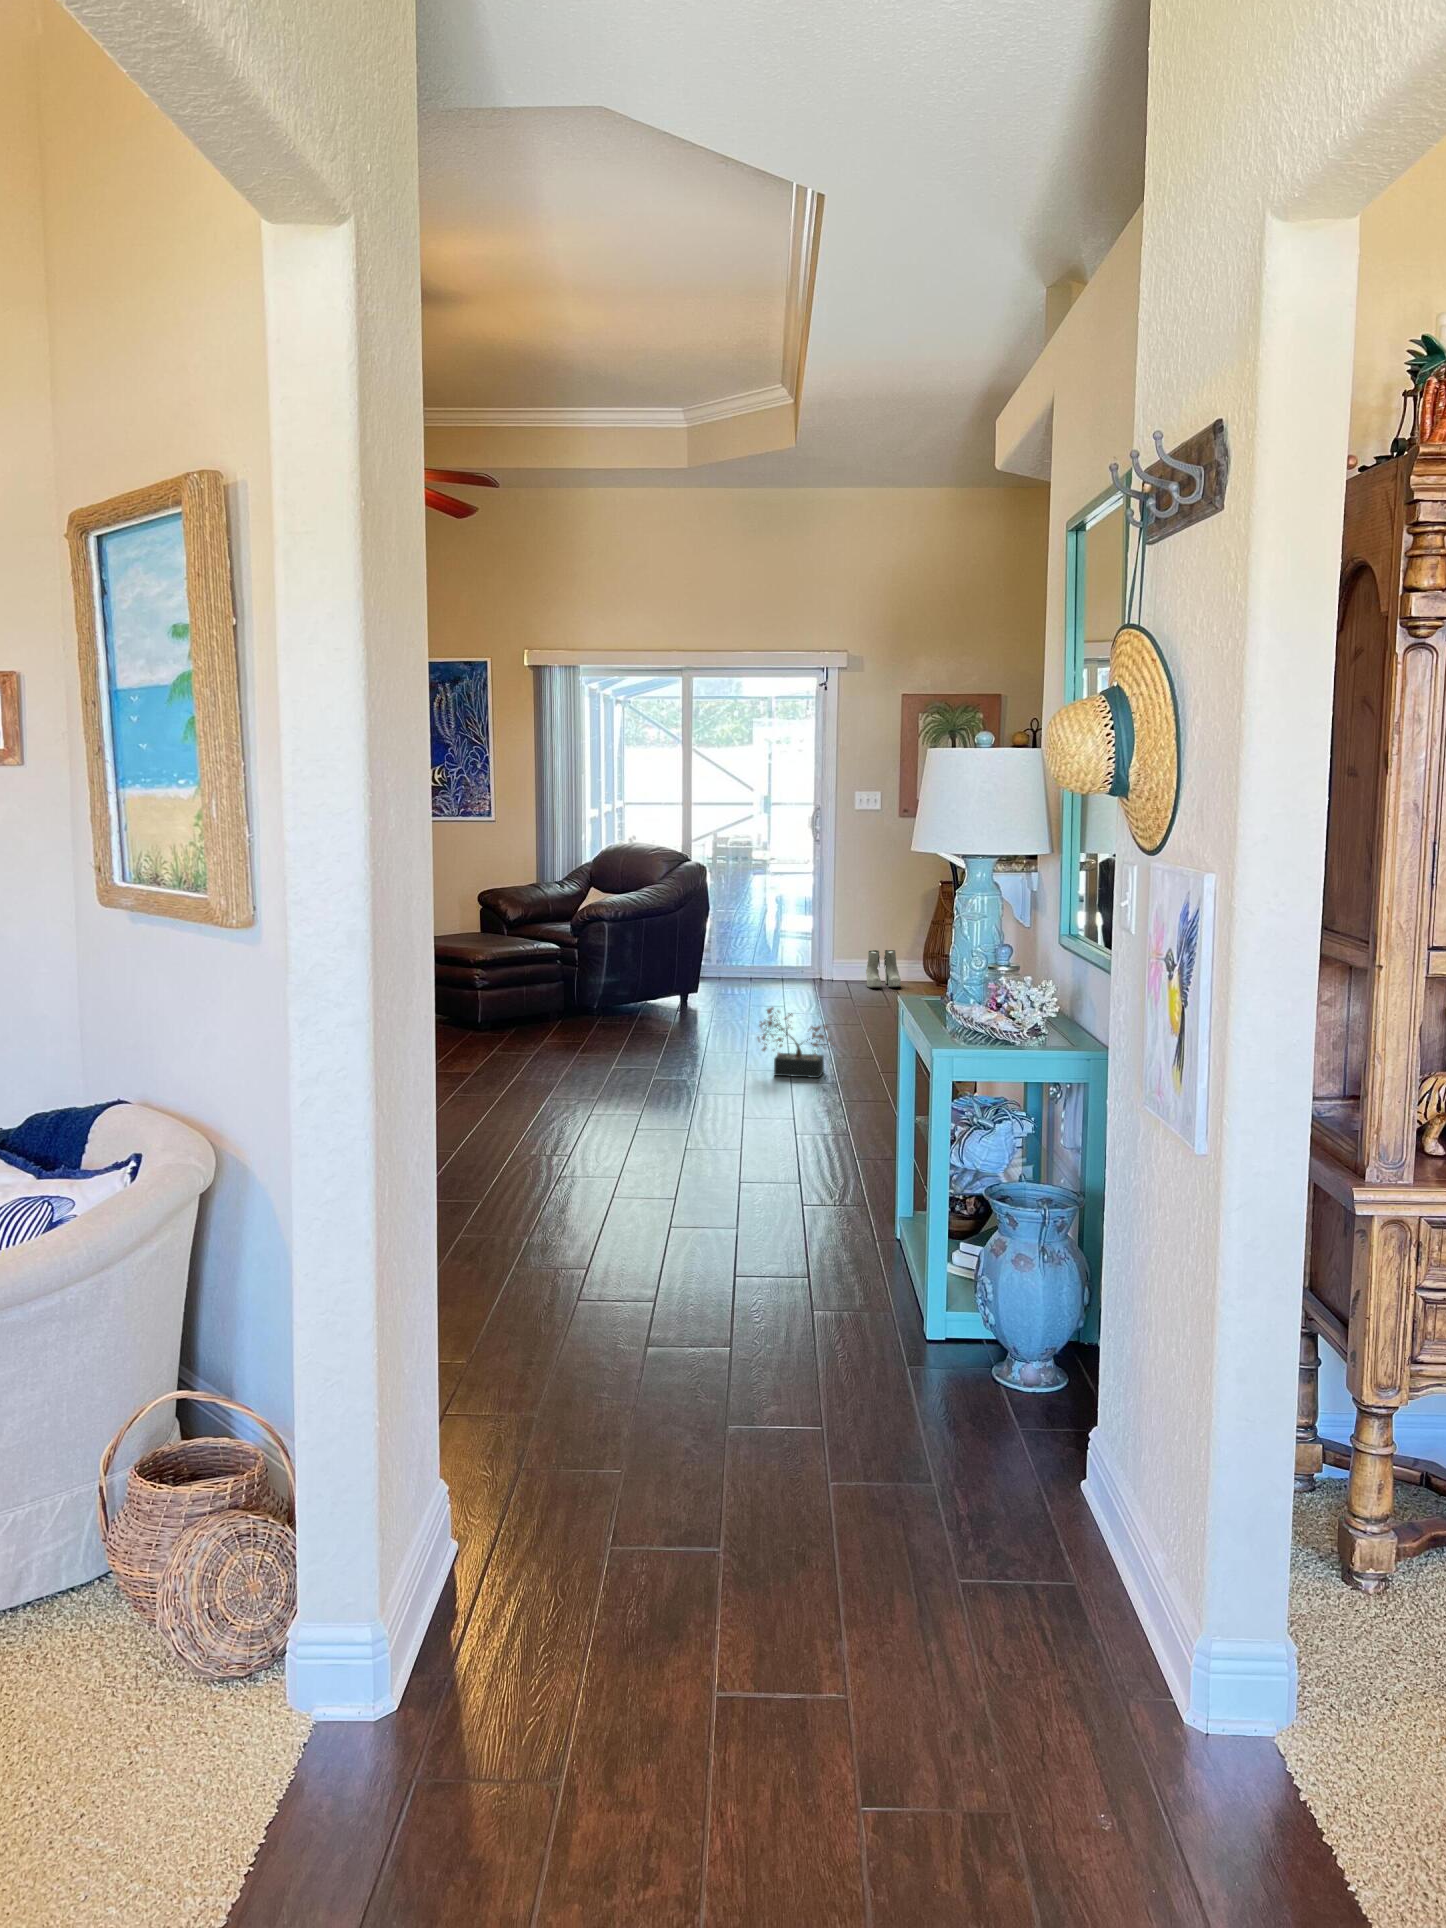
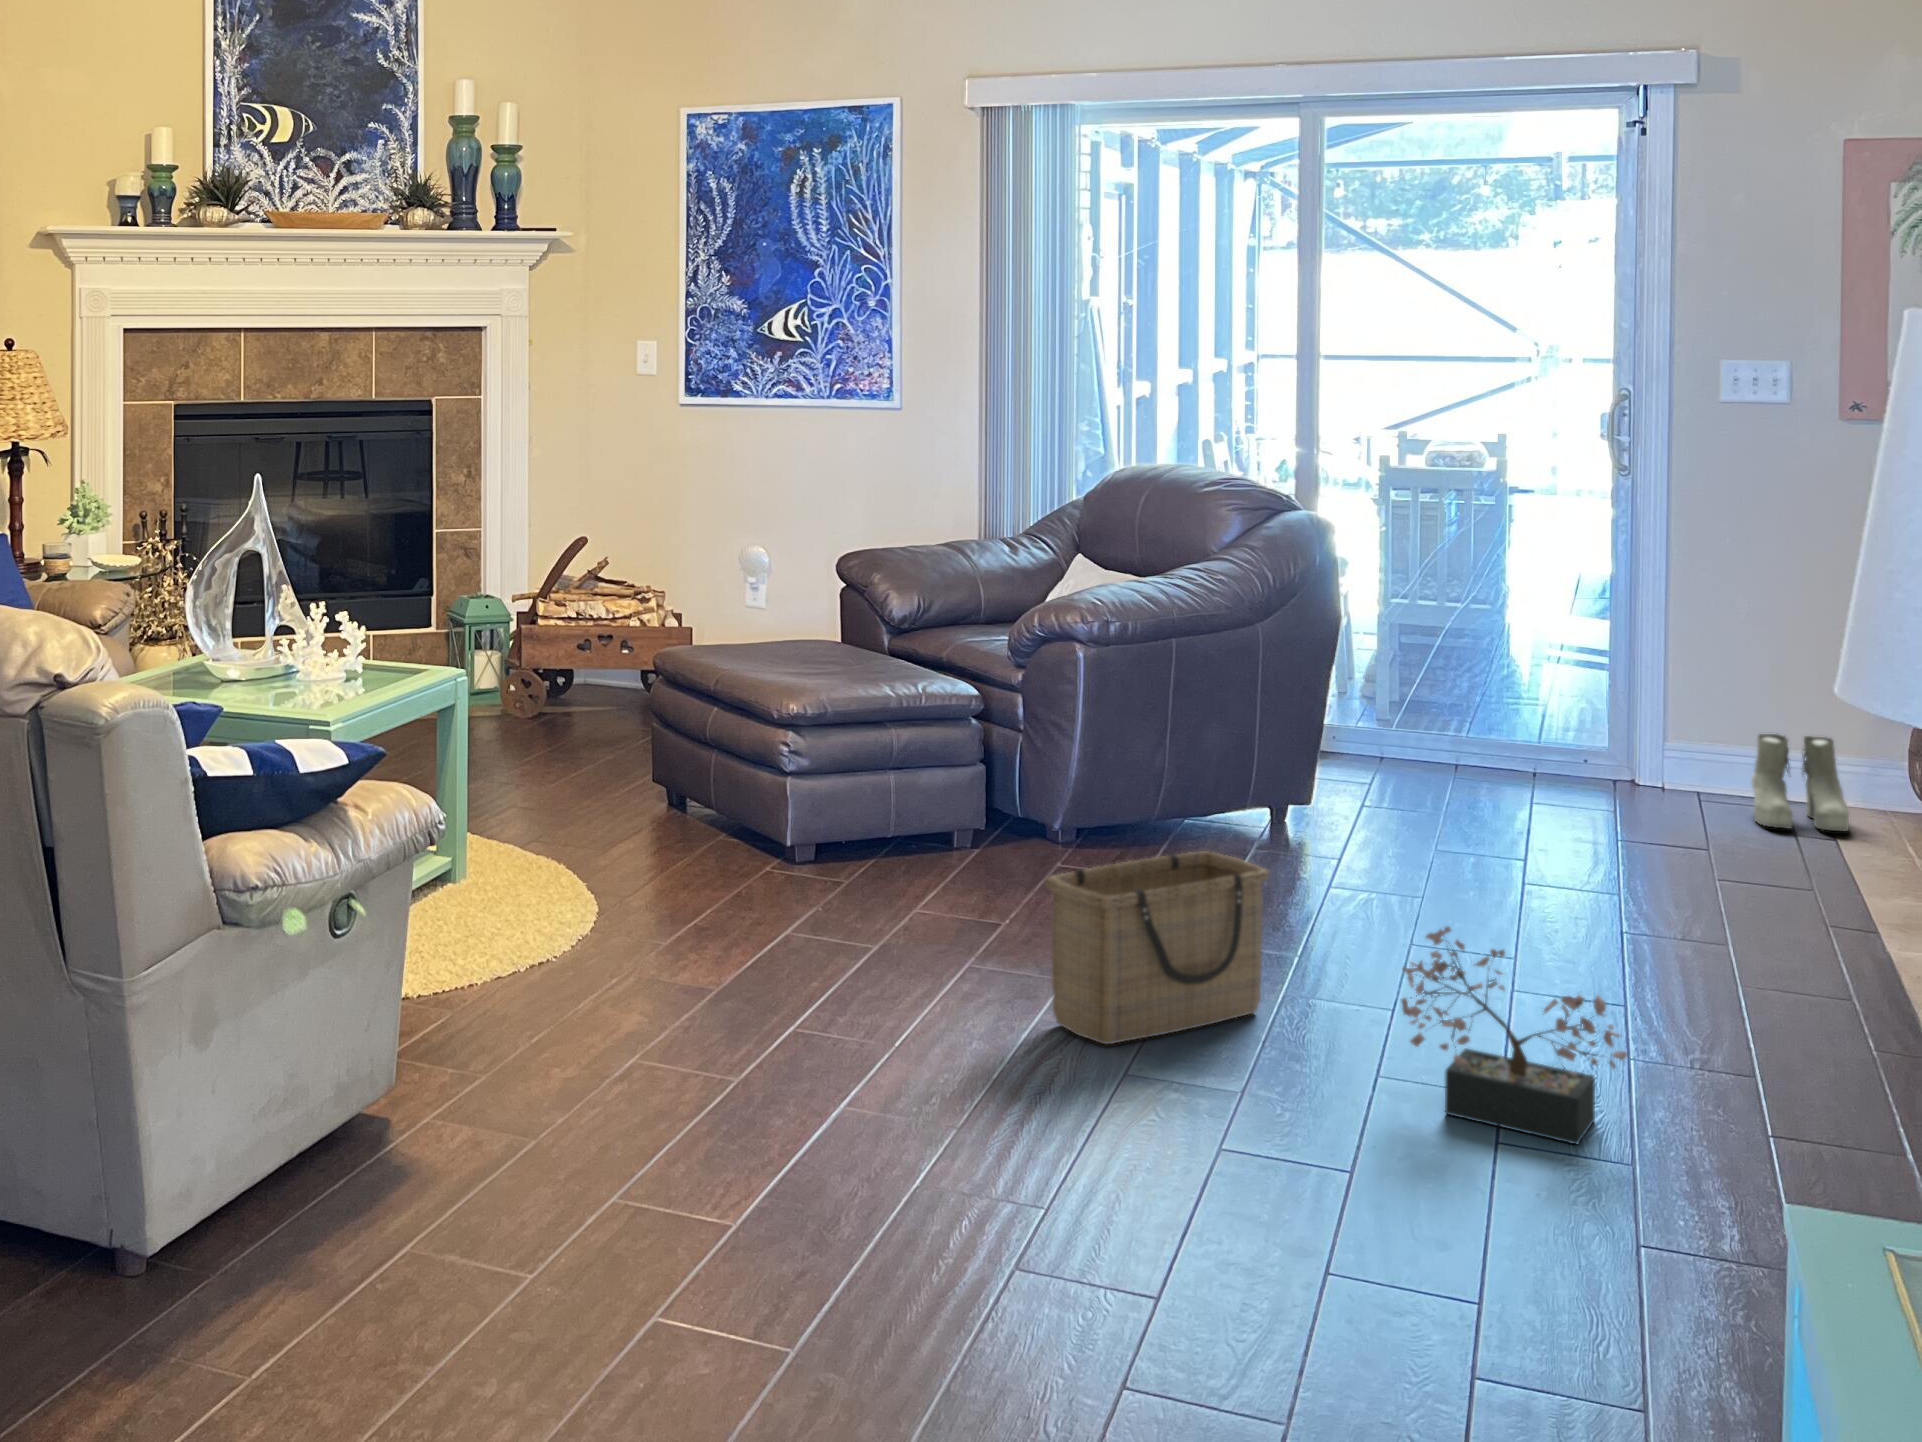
basket: none [620,995,703,1071] -> present [1046,851,1269,1044]

